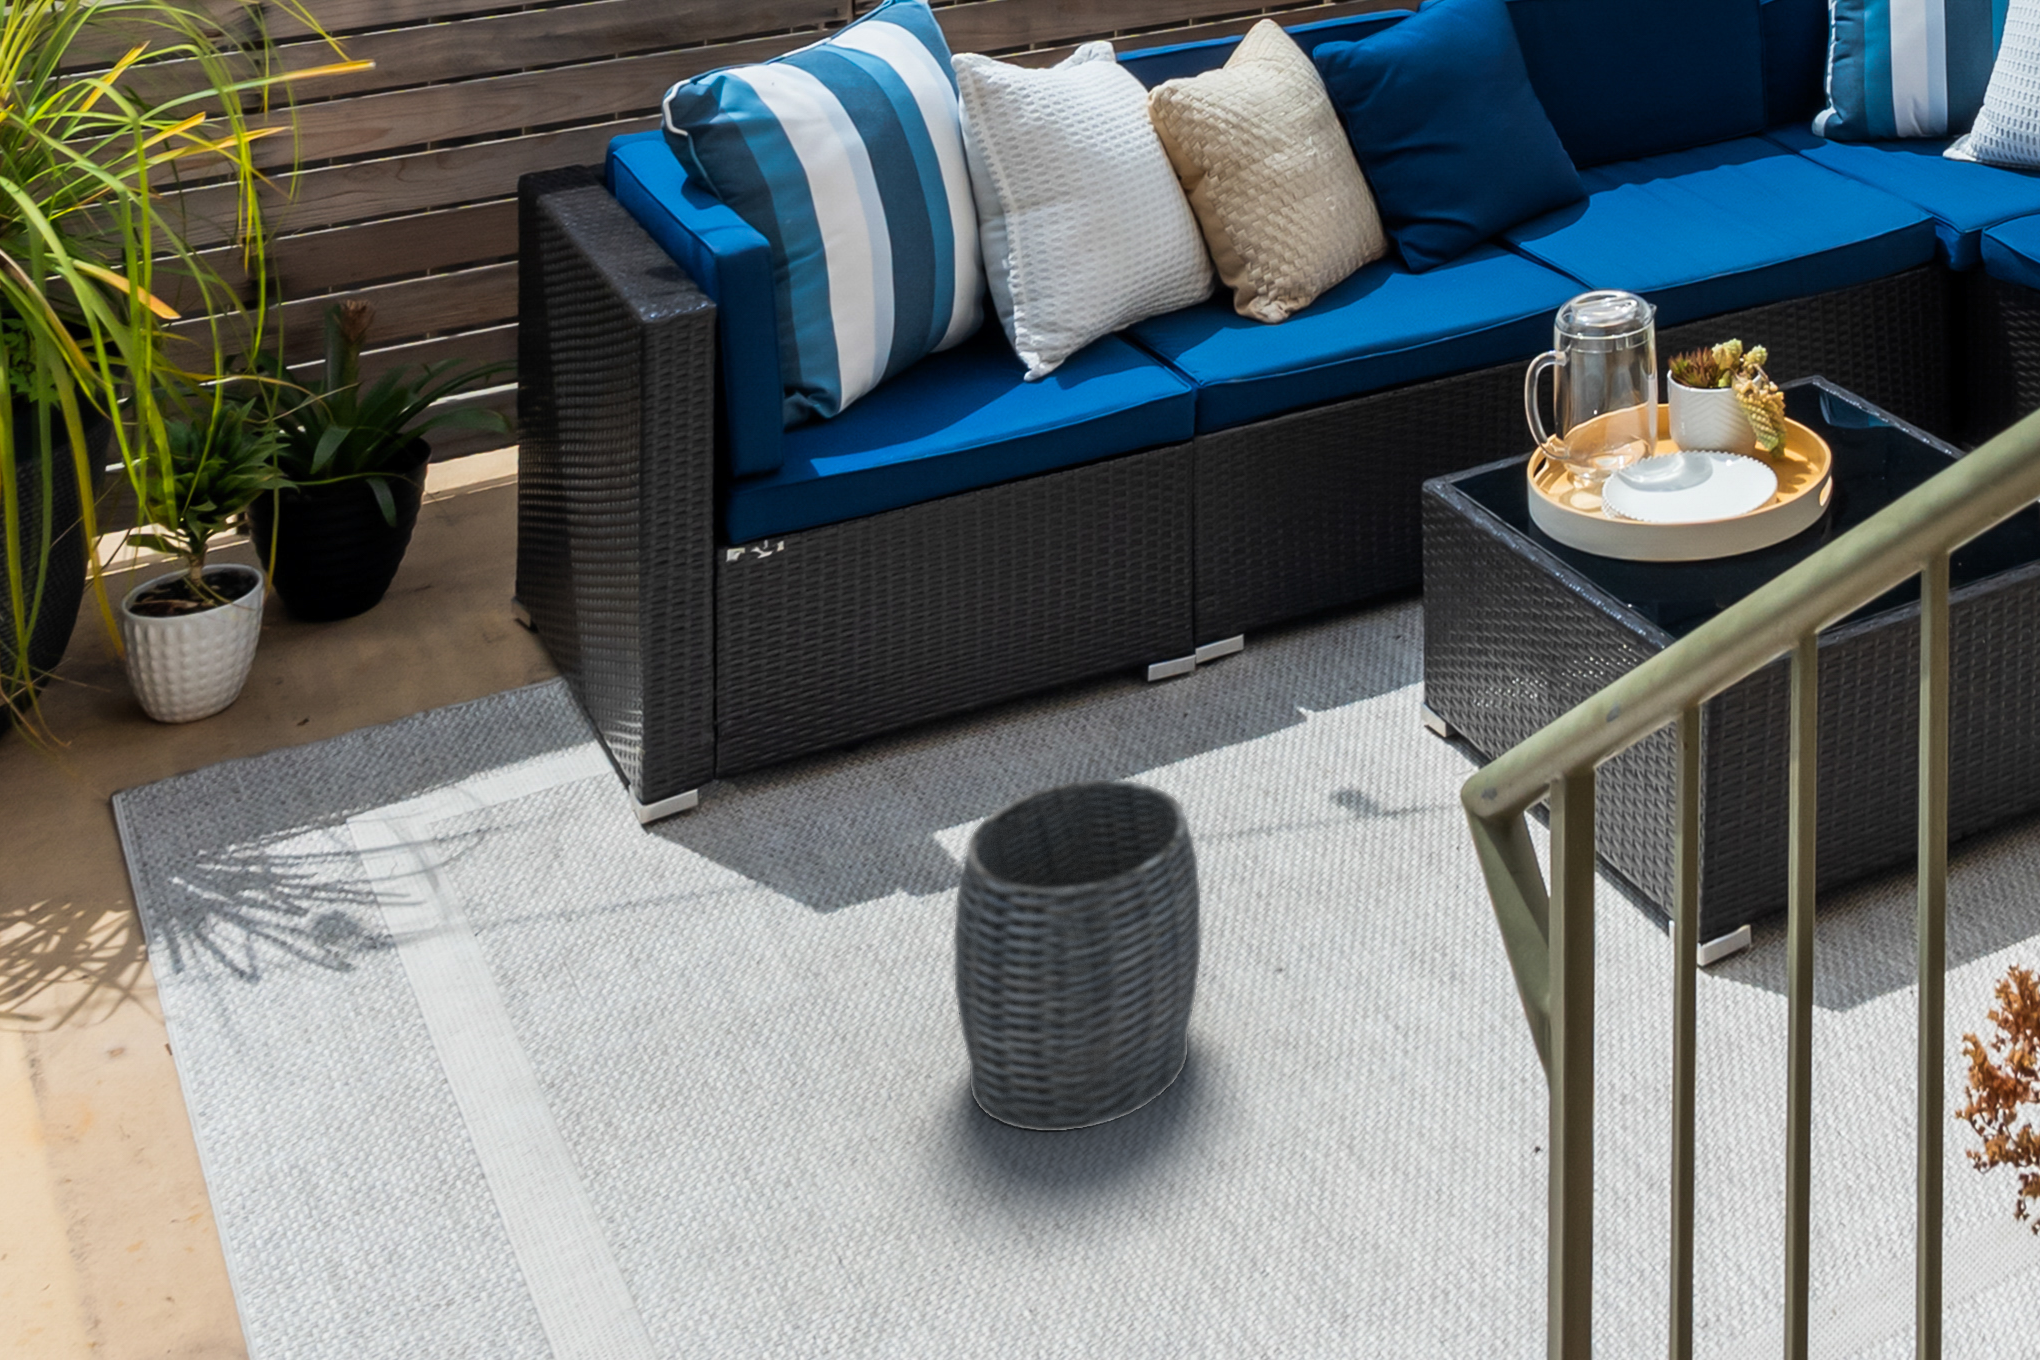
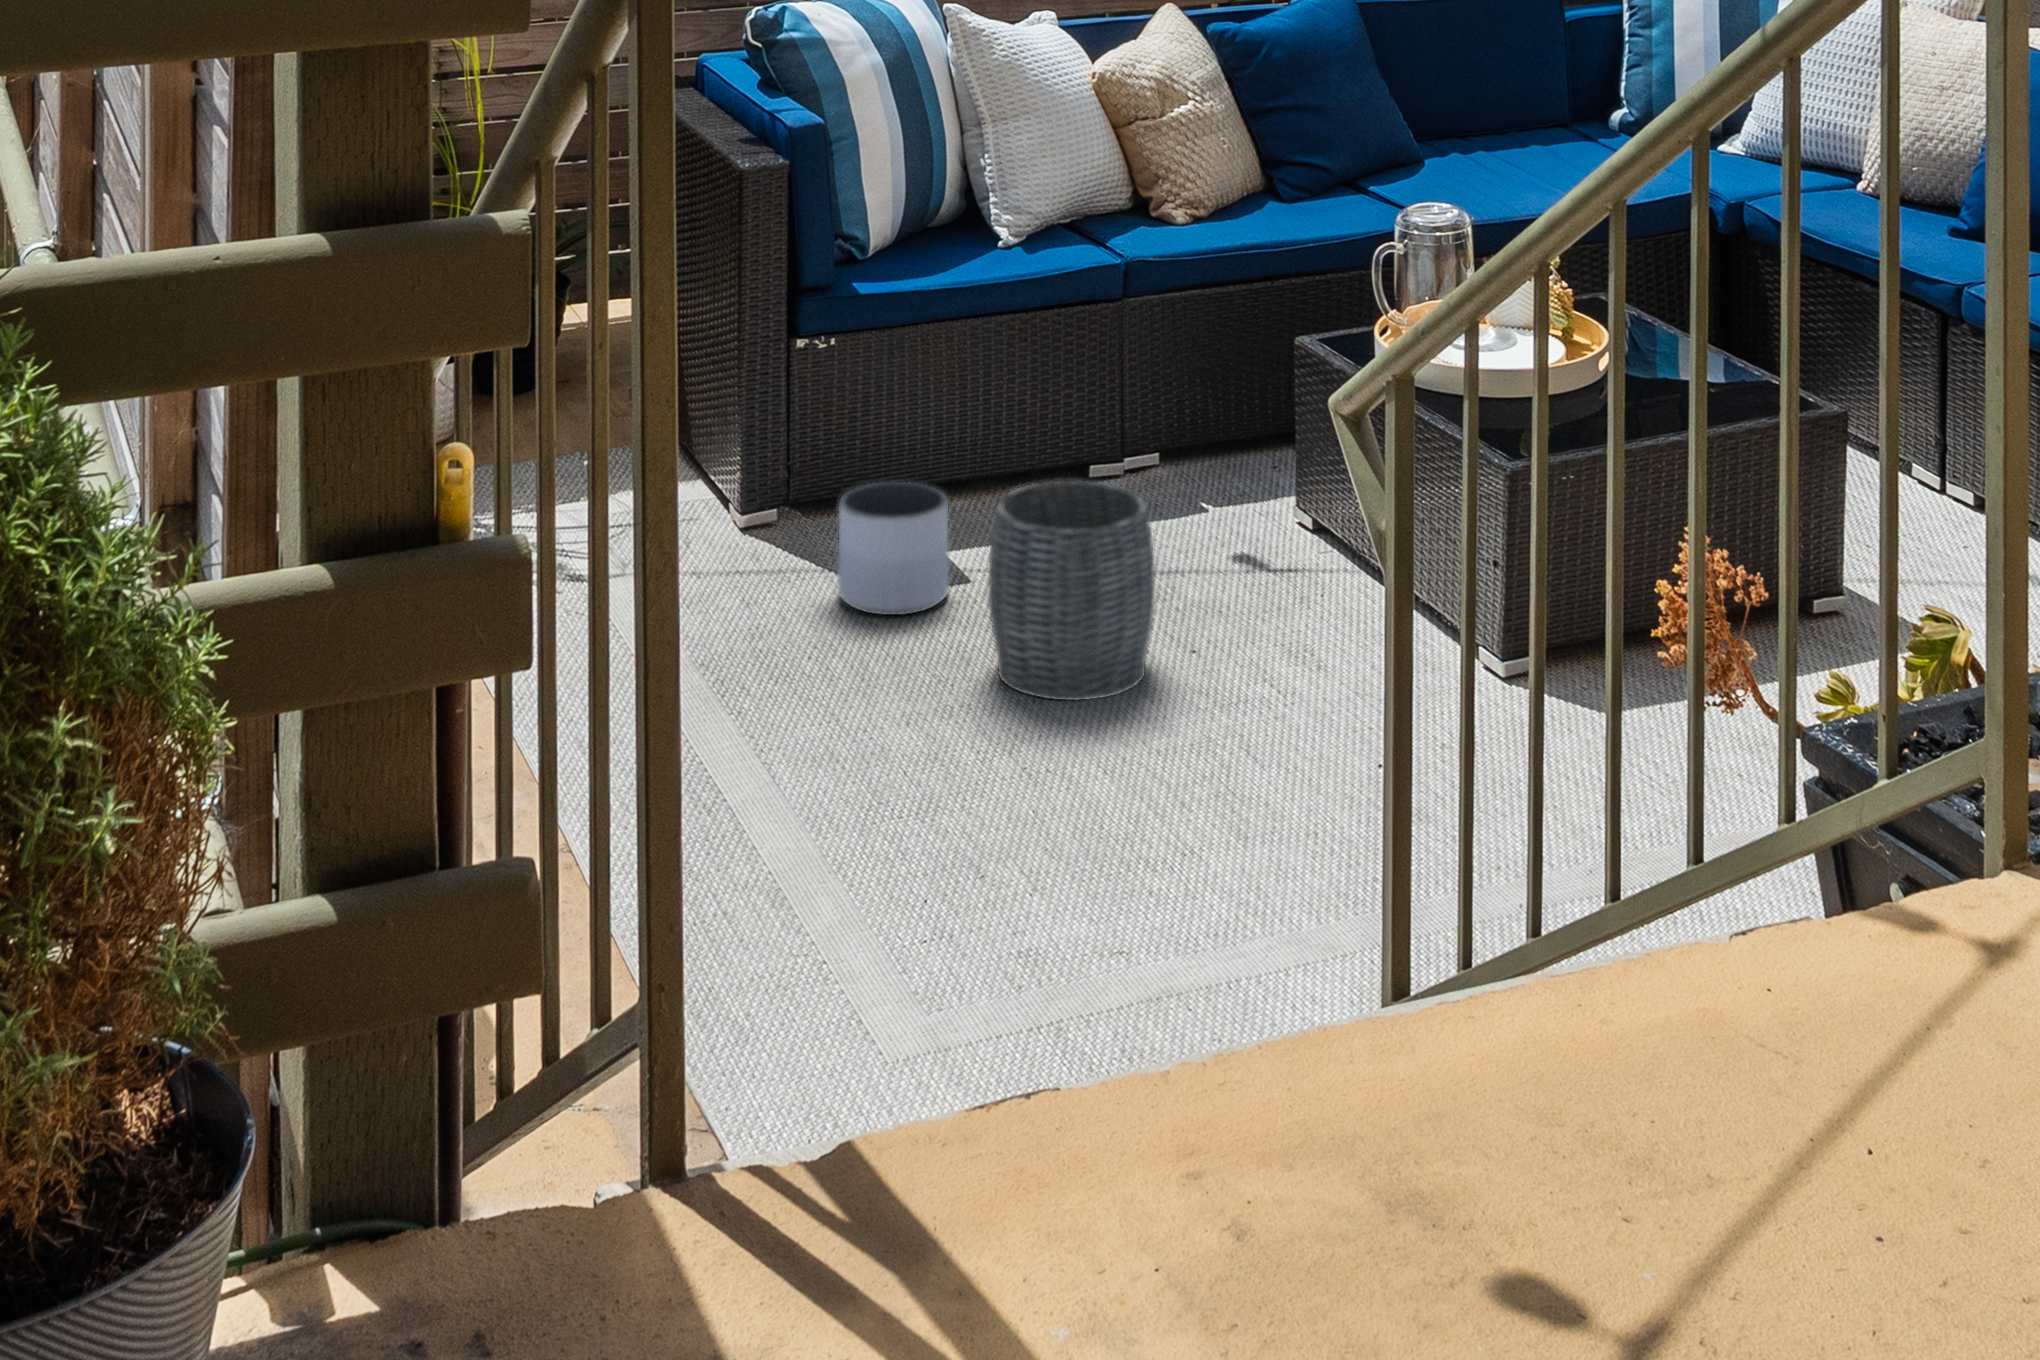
planter: none [756,765,919,976] -> present [838,482,949,615]

